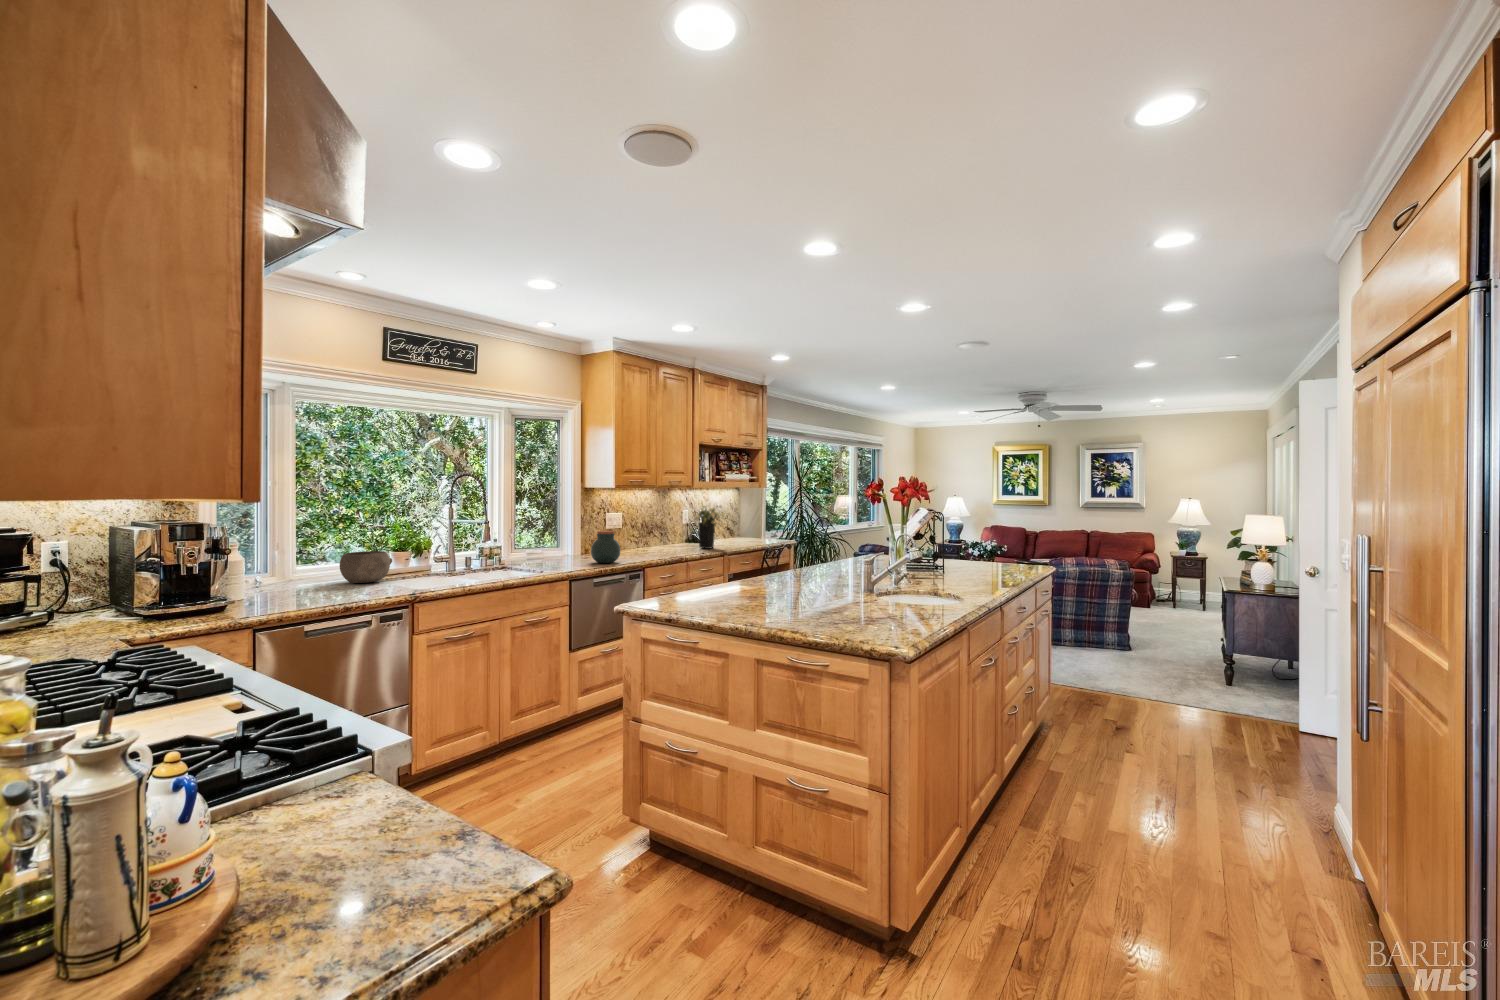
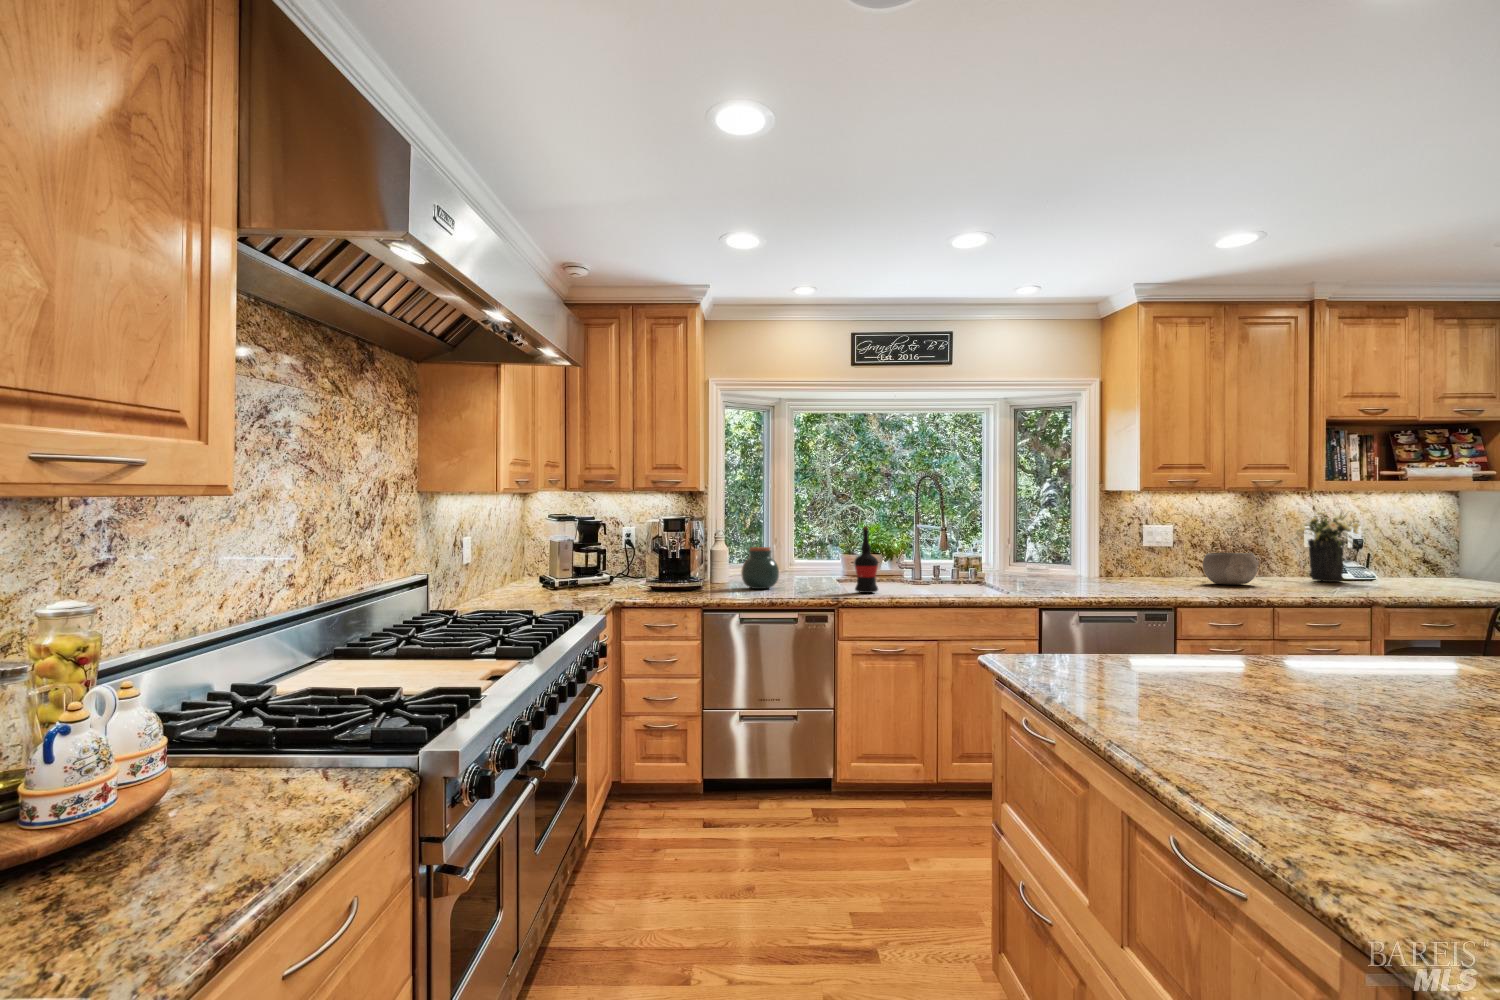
wine bottle: none [424,524,448,587] -> present [855,526,878,593]
jar: present [591,531,620,563] -> present [741,547,779,589]
bowl: present [340,551,392,583] -> present [1203,553,1259,584]

